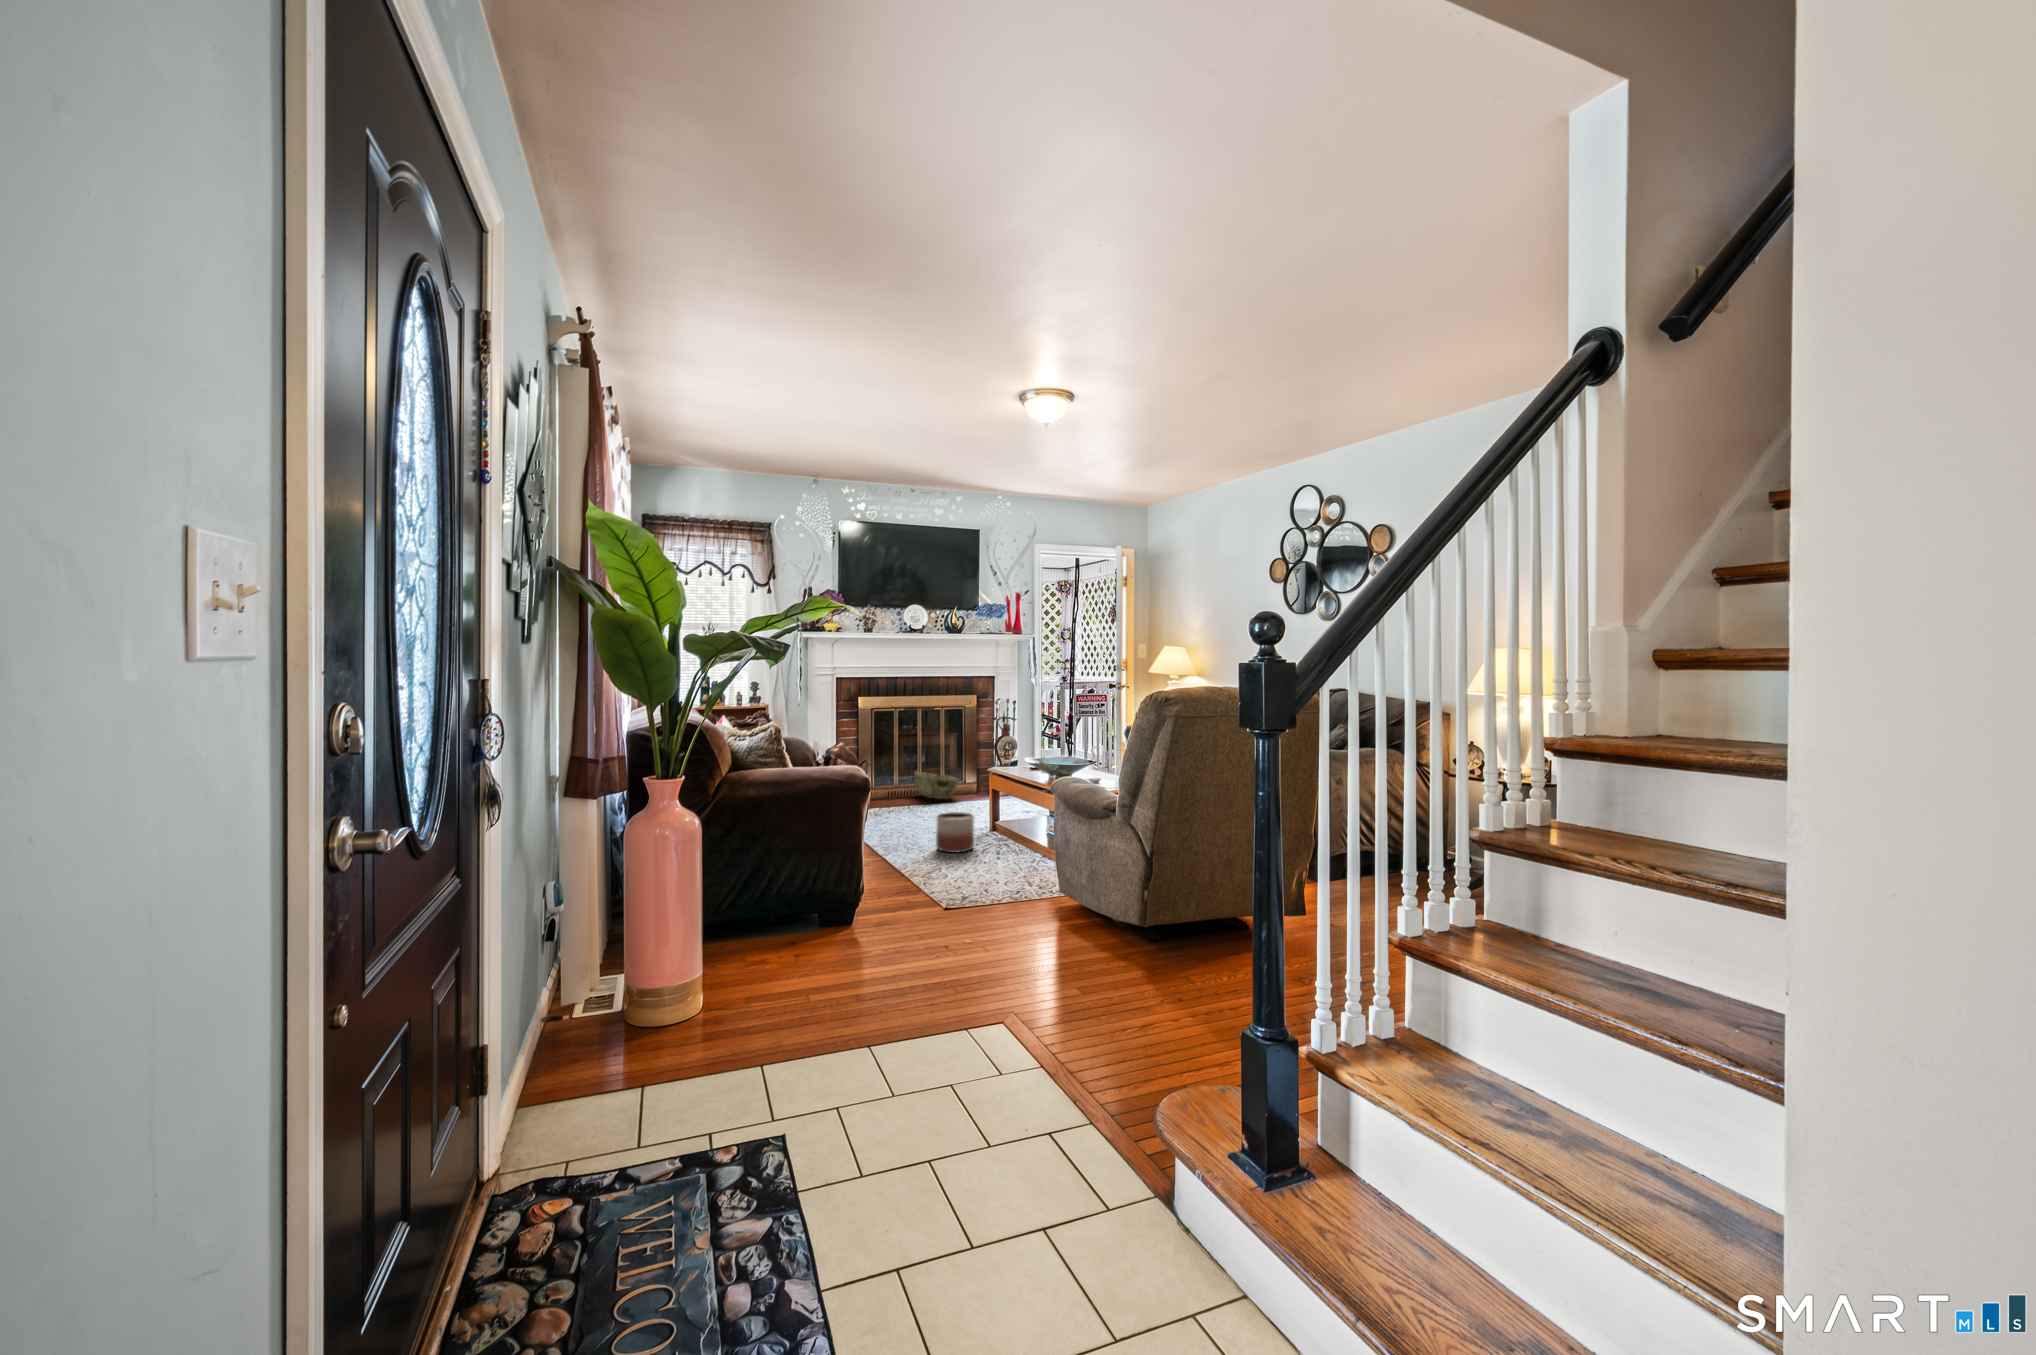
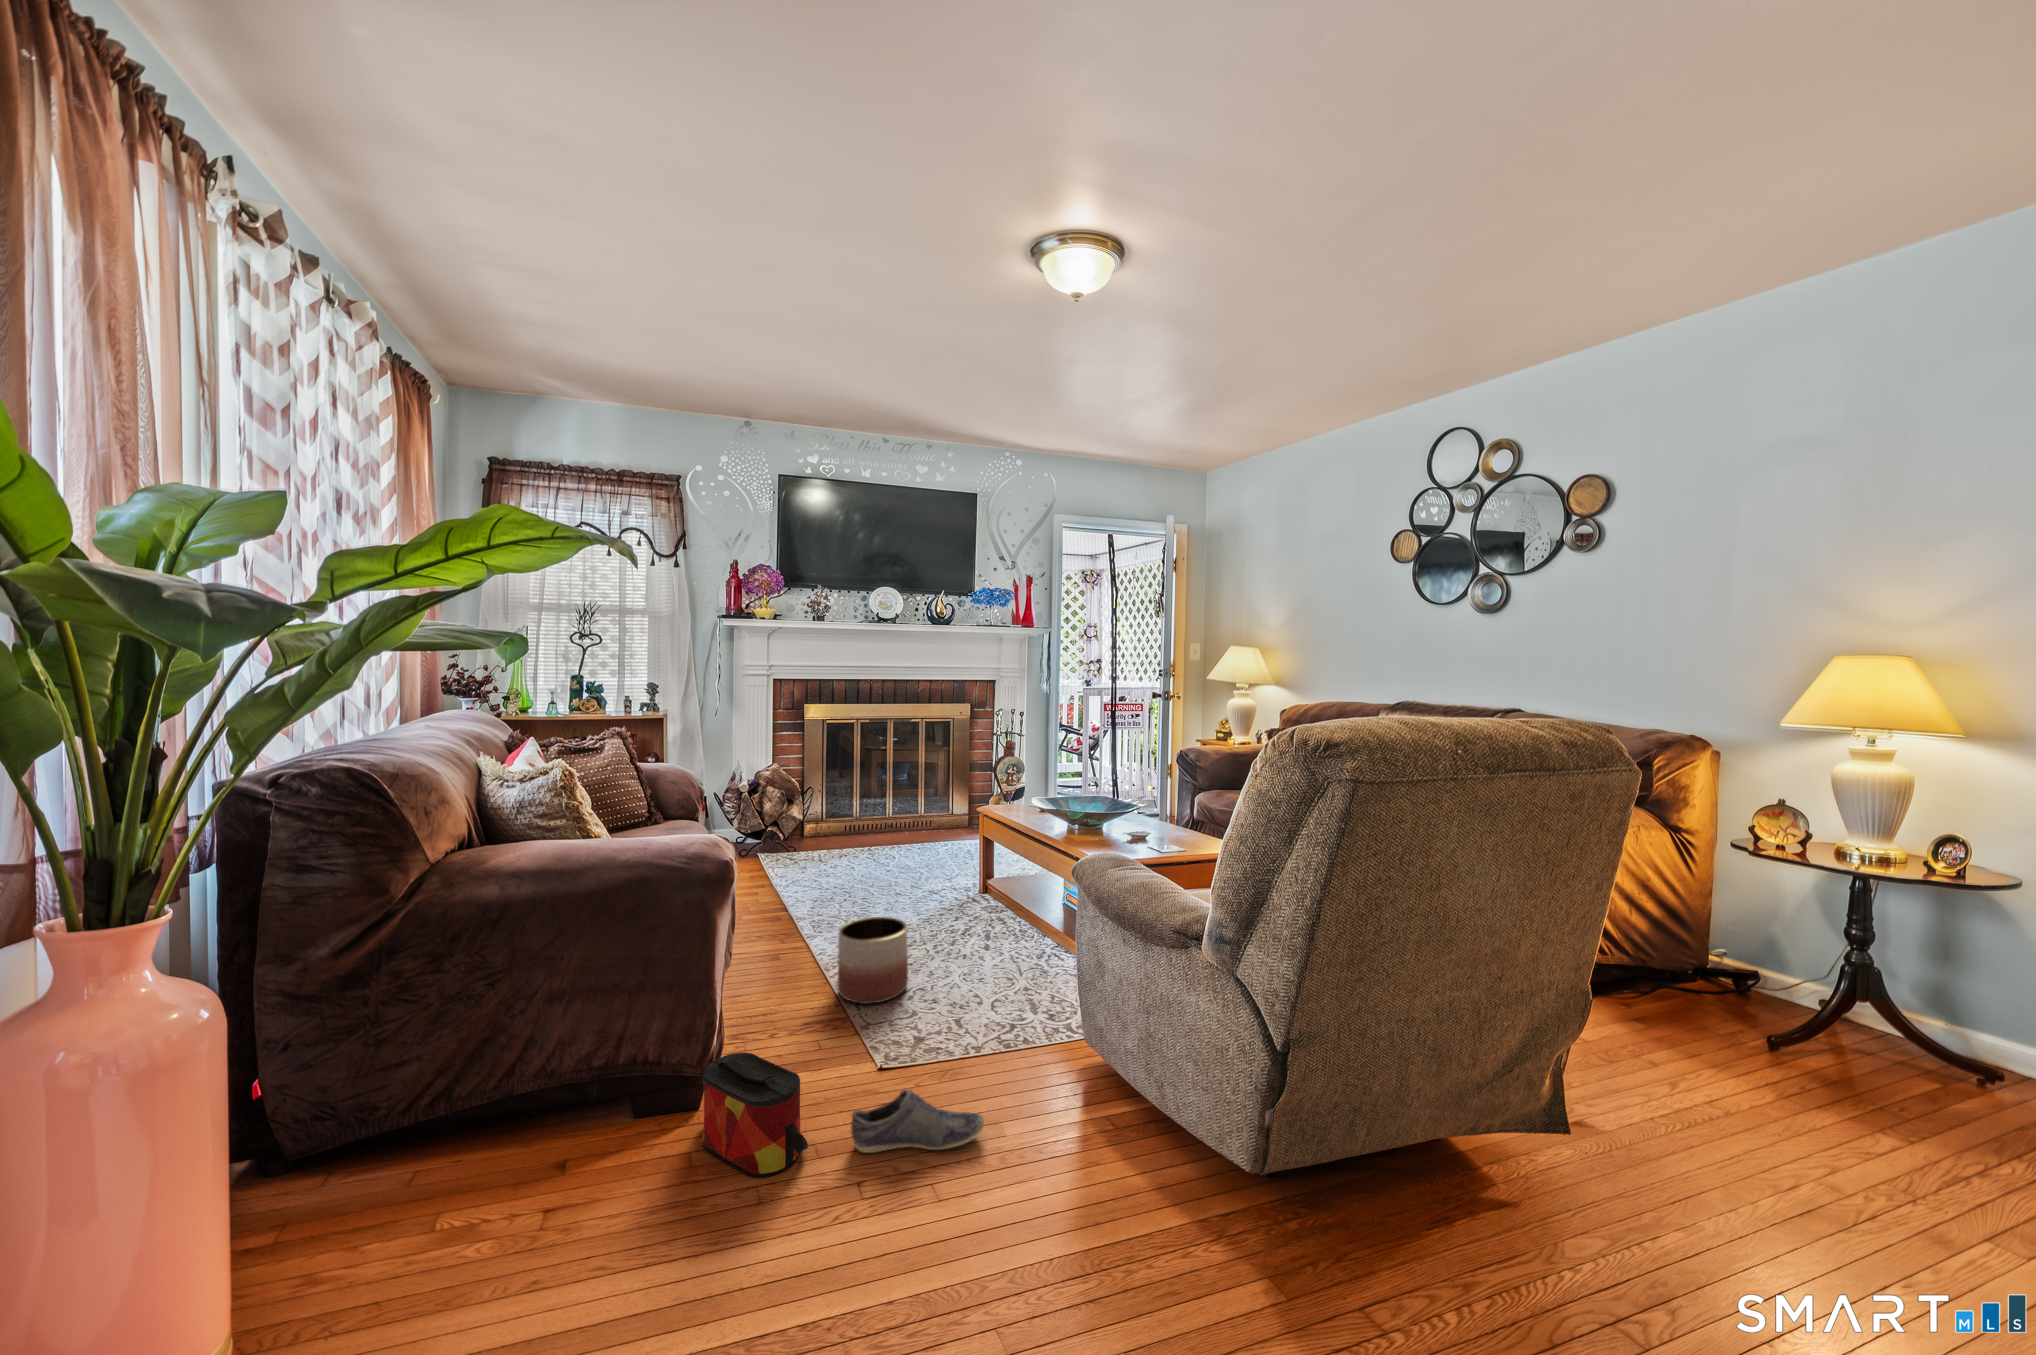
woven basket: present [914,772,958,799] -> none [882,809,939,852]
bag: none [907,848,958,887] -> present [703,1053,808,1177]
shoe: none [975,859,1031,882] -> present [851,1089,984,1153]

